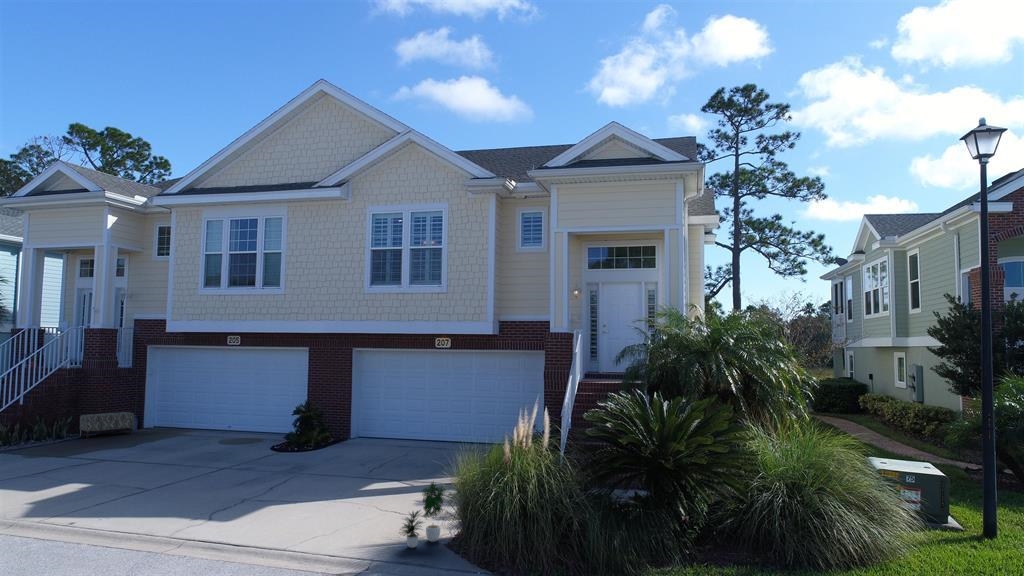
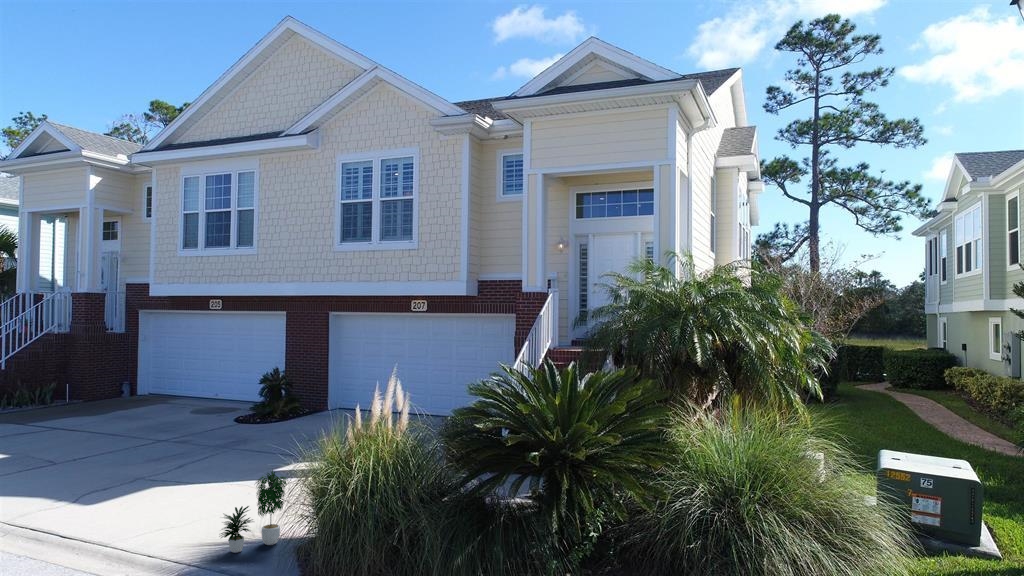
bench: present [80,412,134,438] -> none [64,378,119,405]

